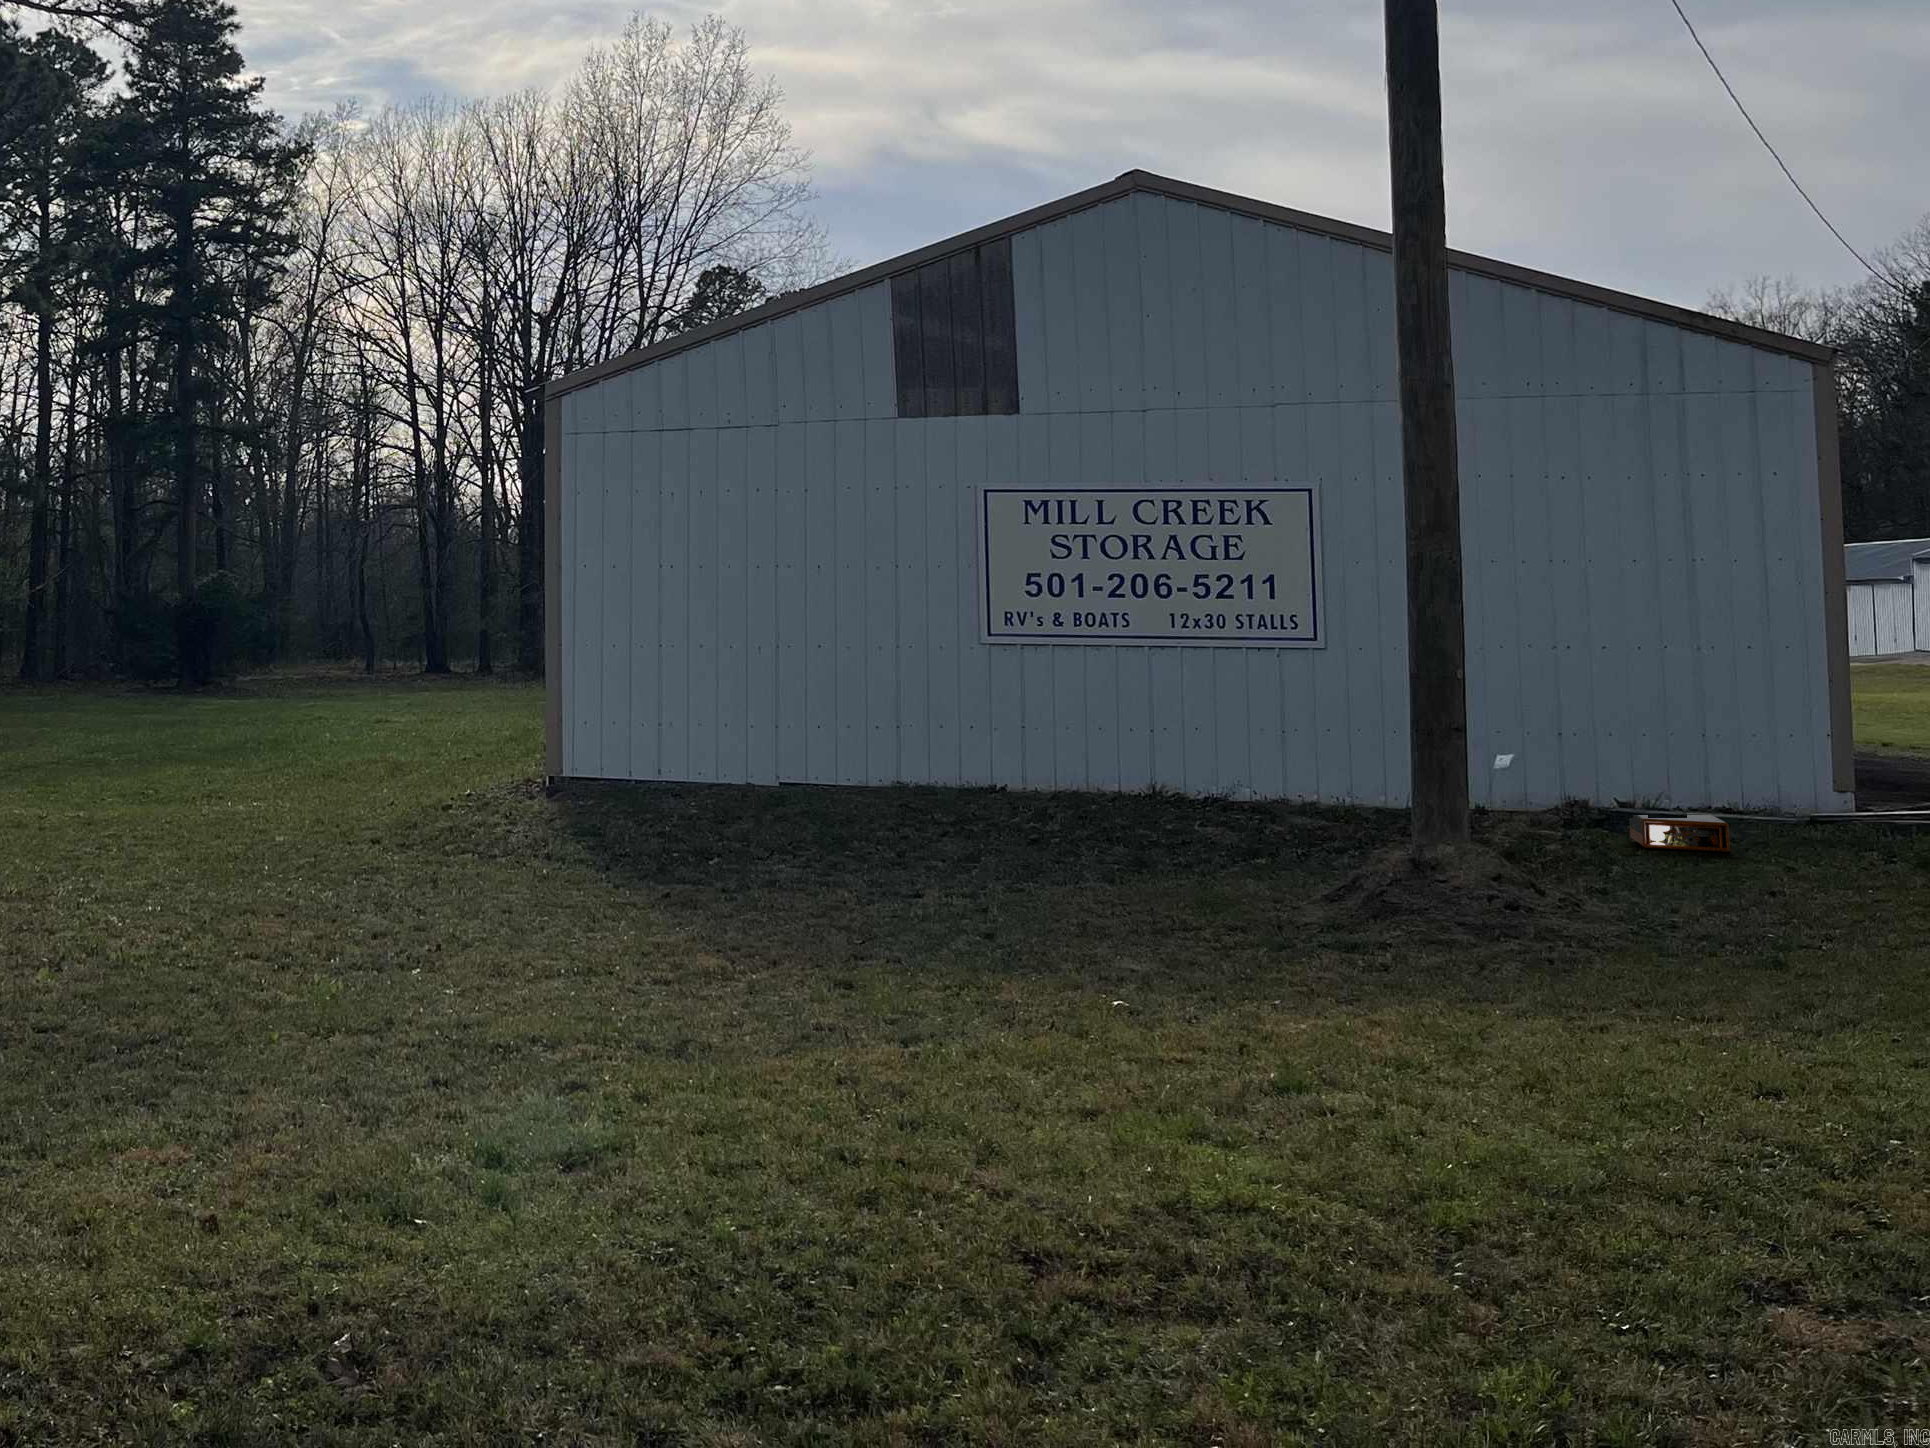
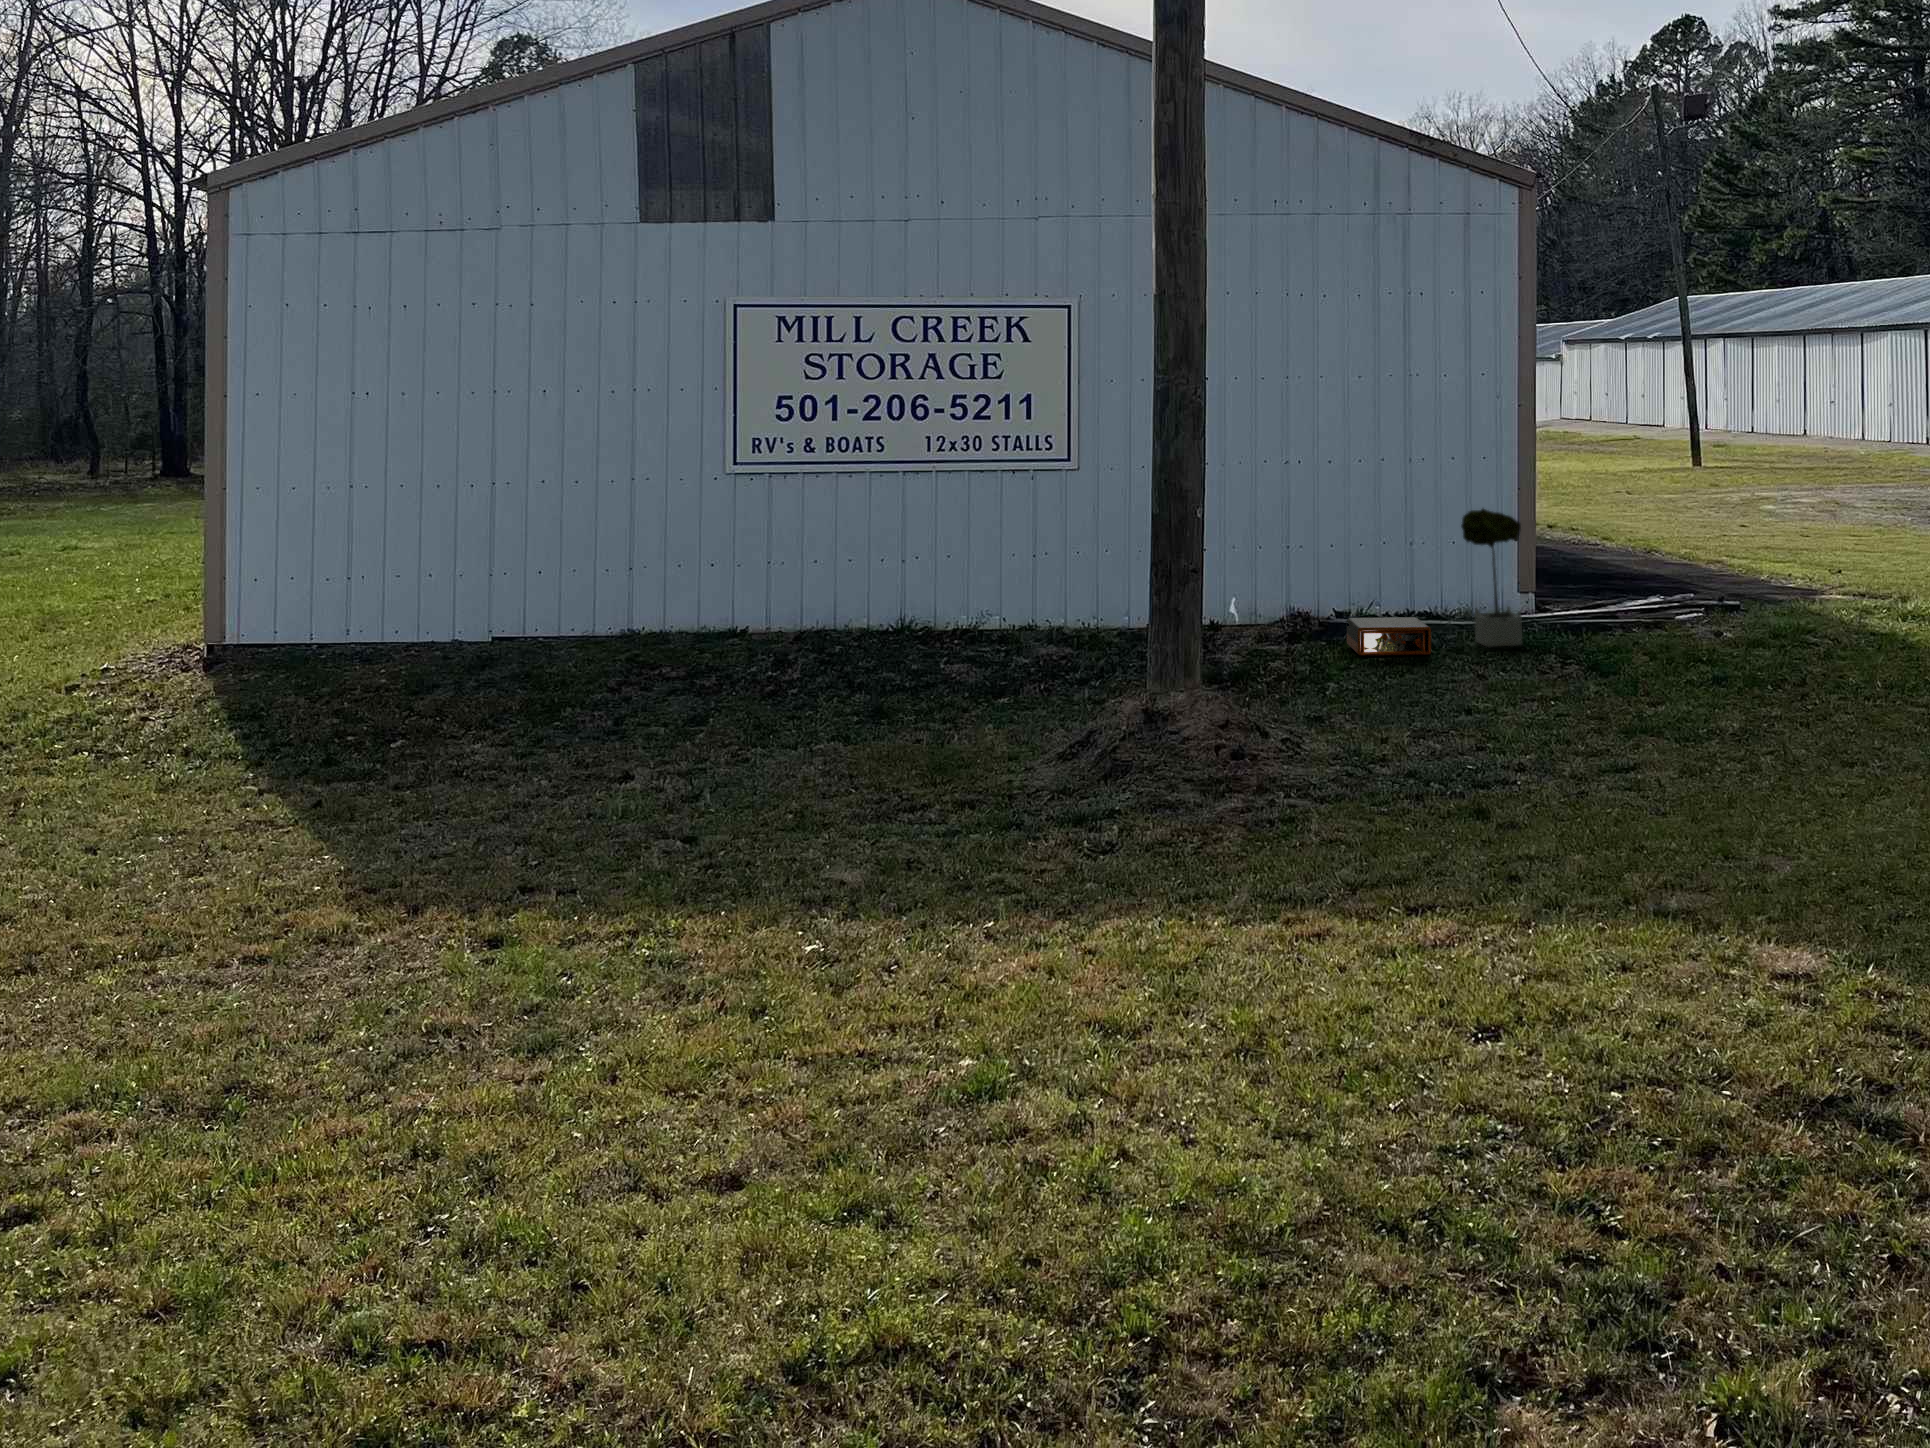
potted tree: none [1760,701,1843,851] -> present [1461,508,1522,647]

